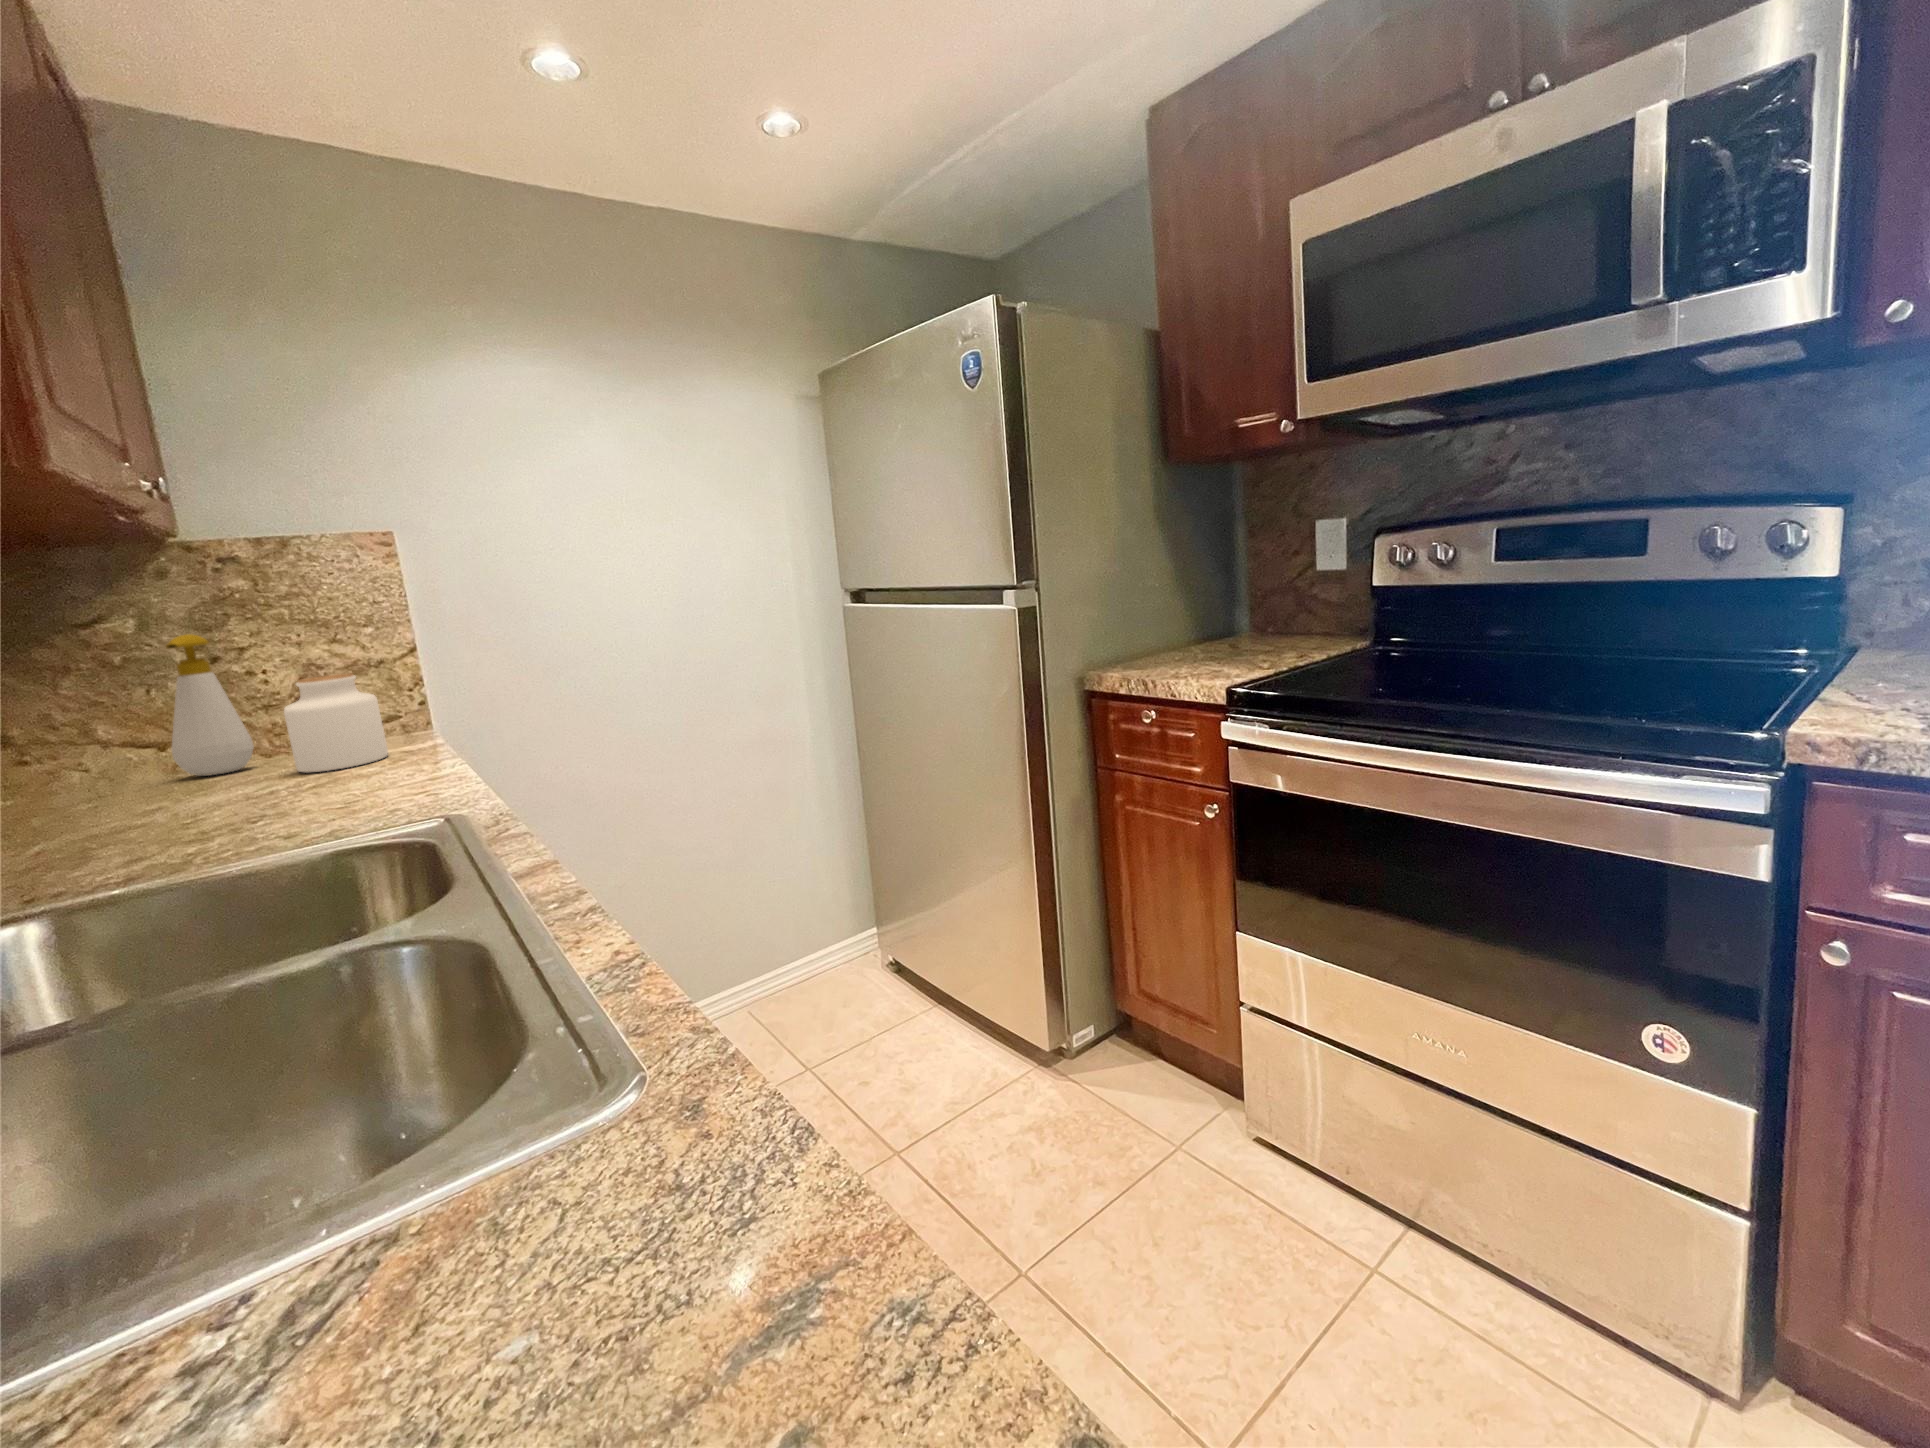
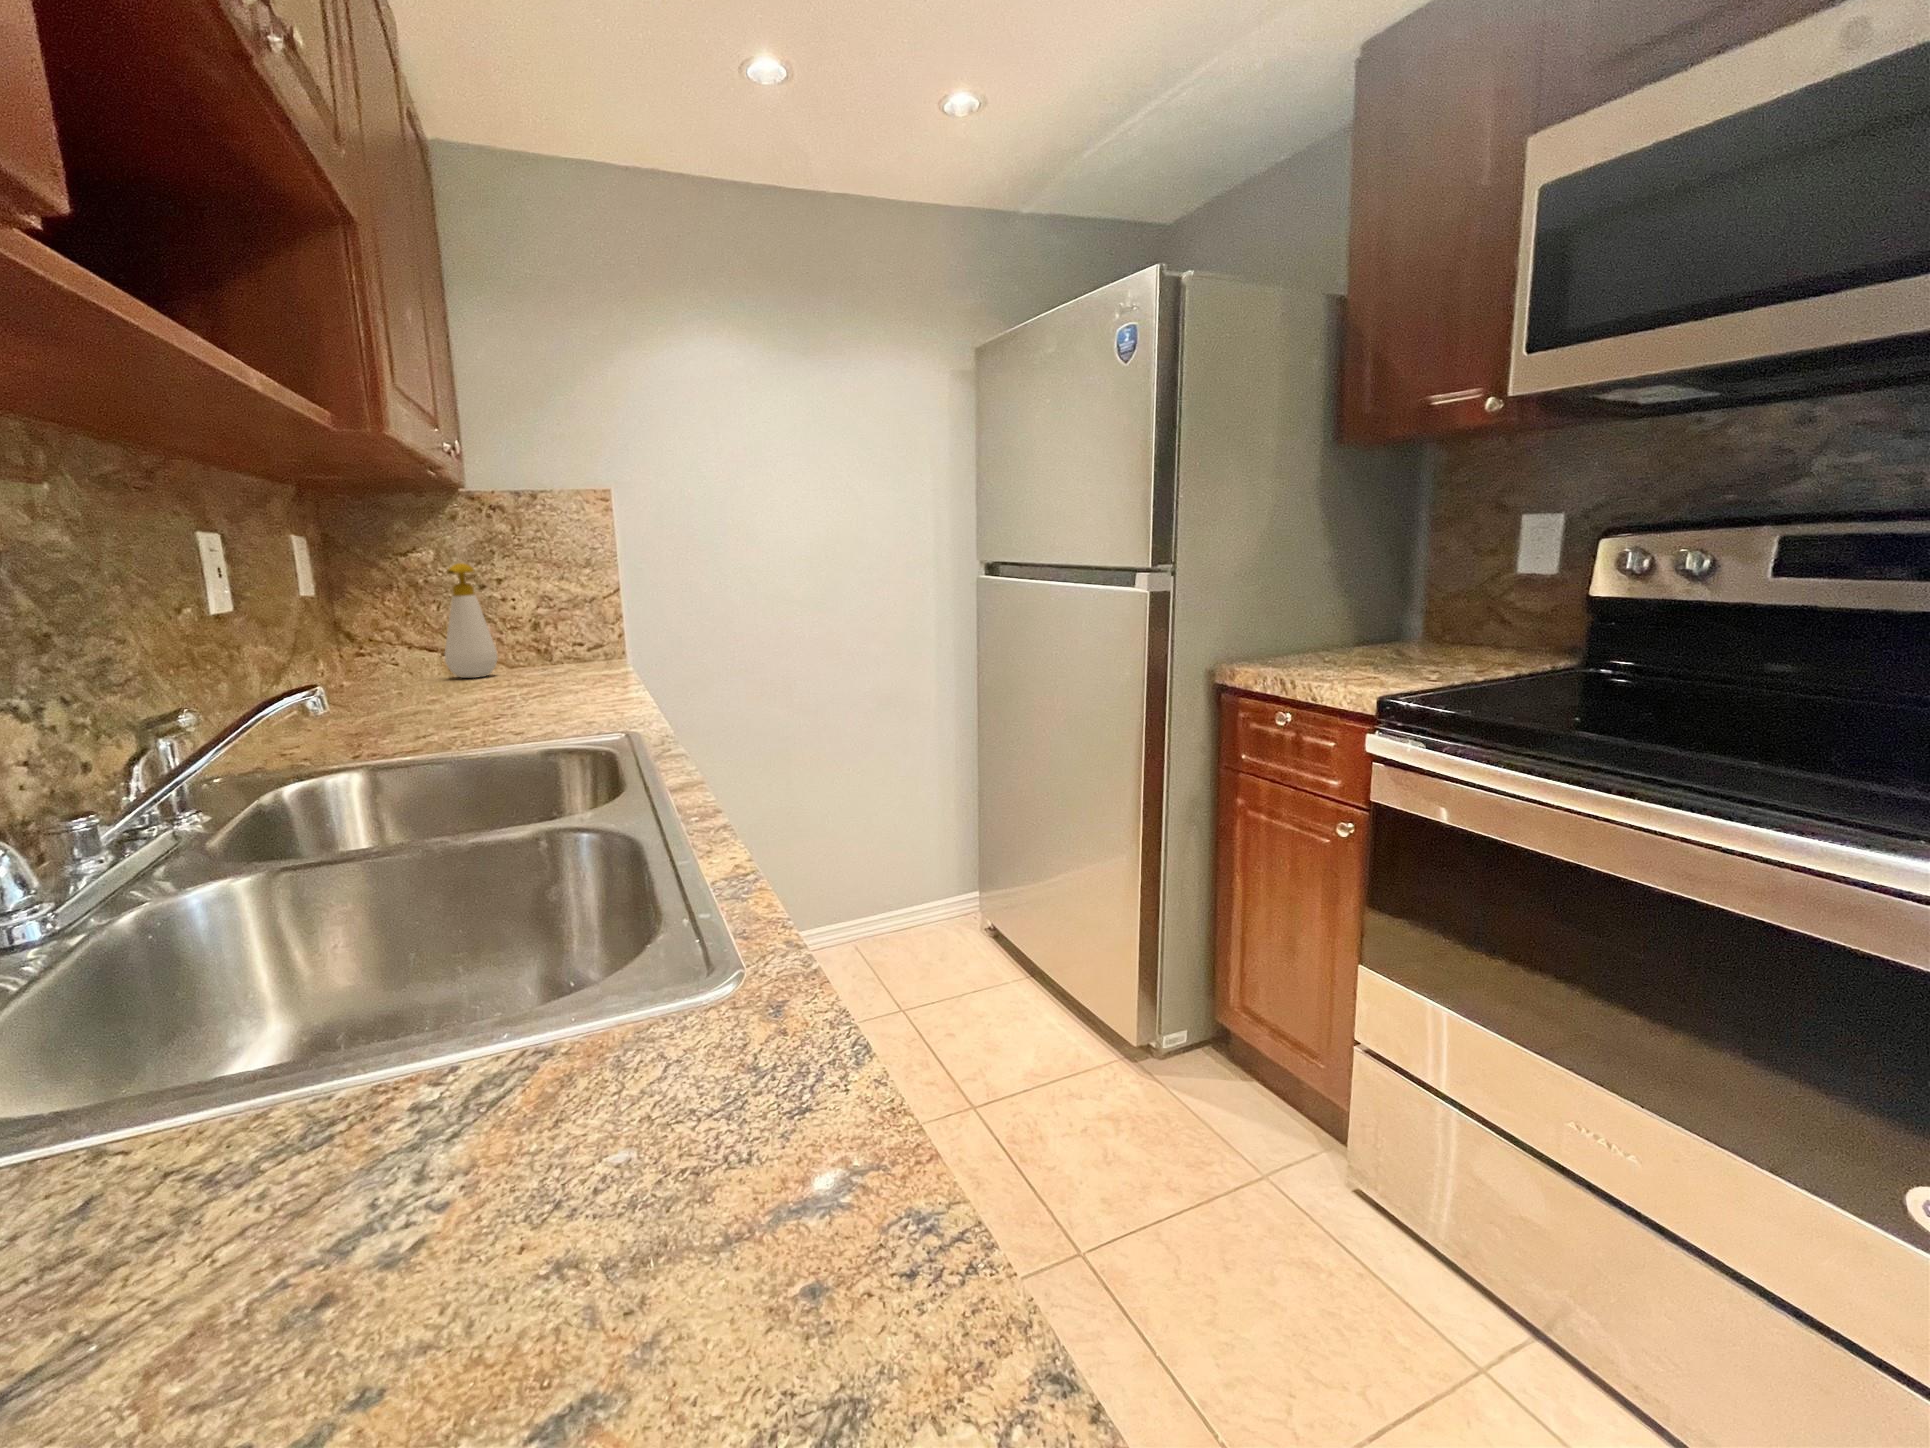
jar: present [284,673,388,772] -> none [520,605,590,684]

